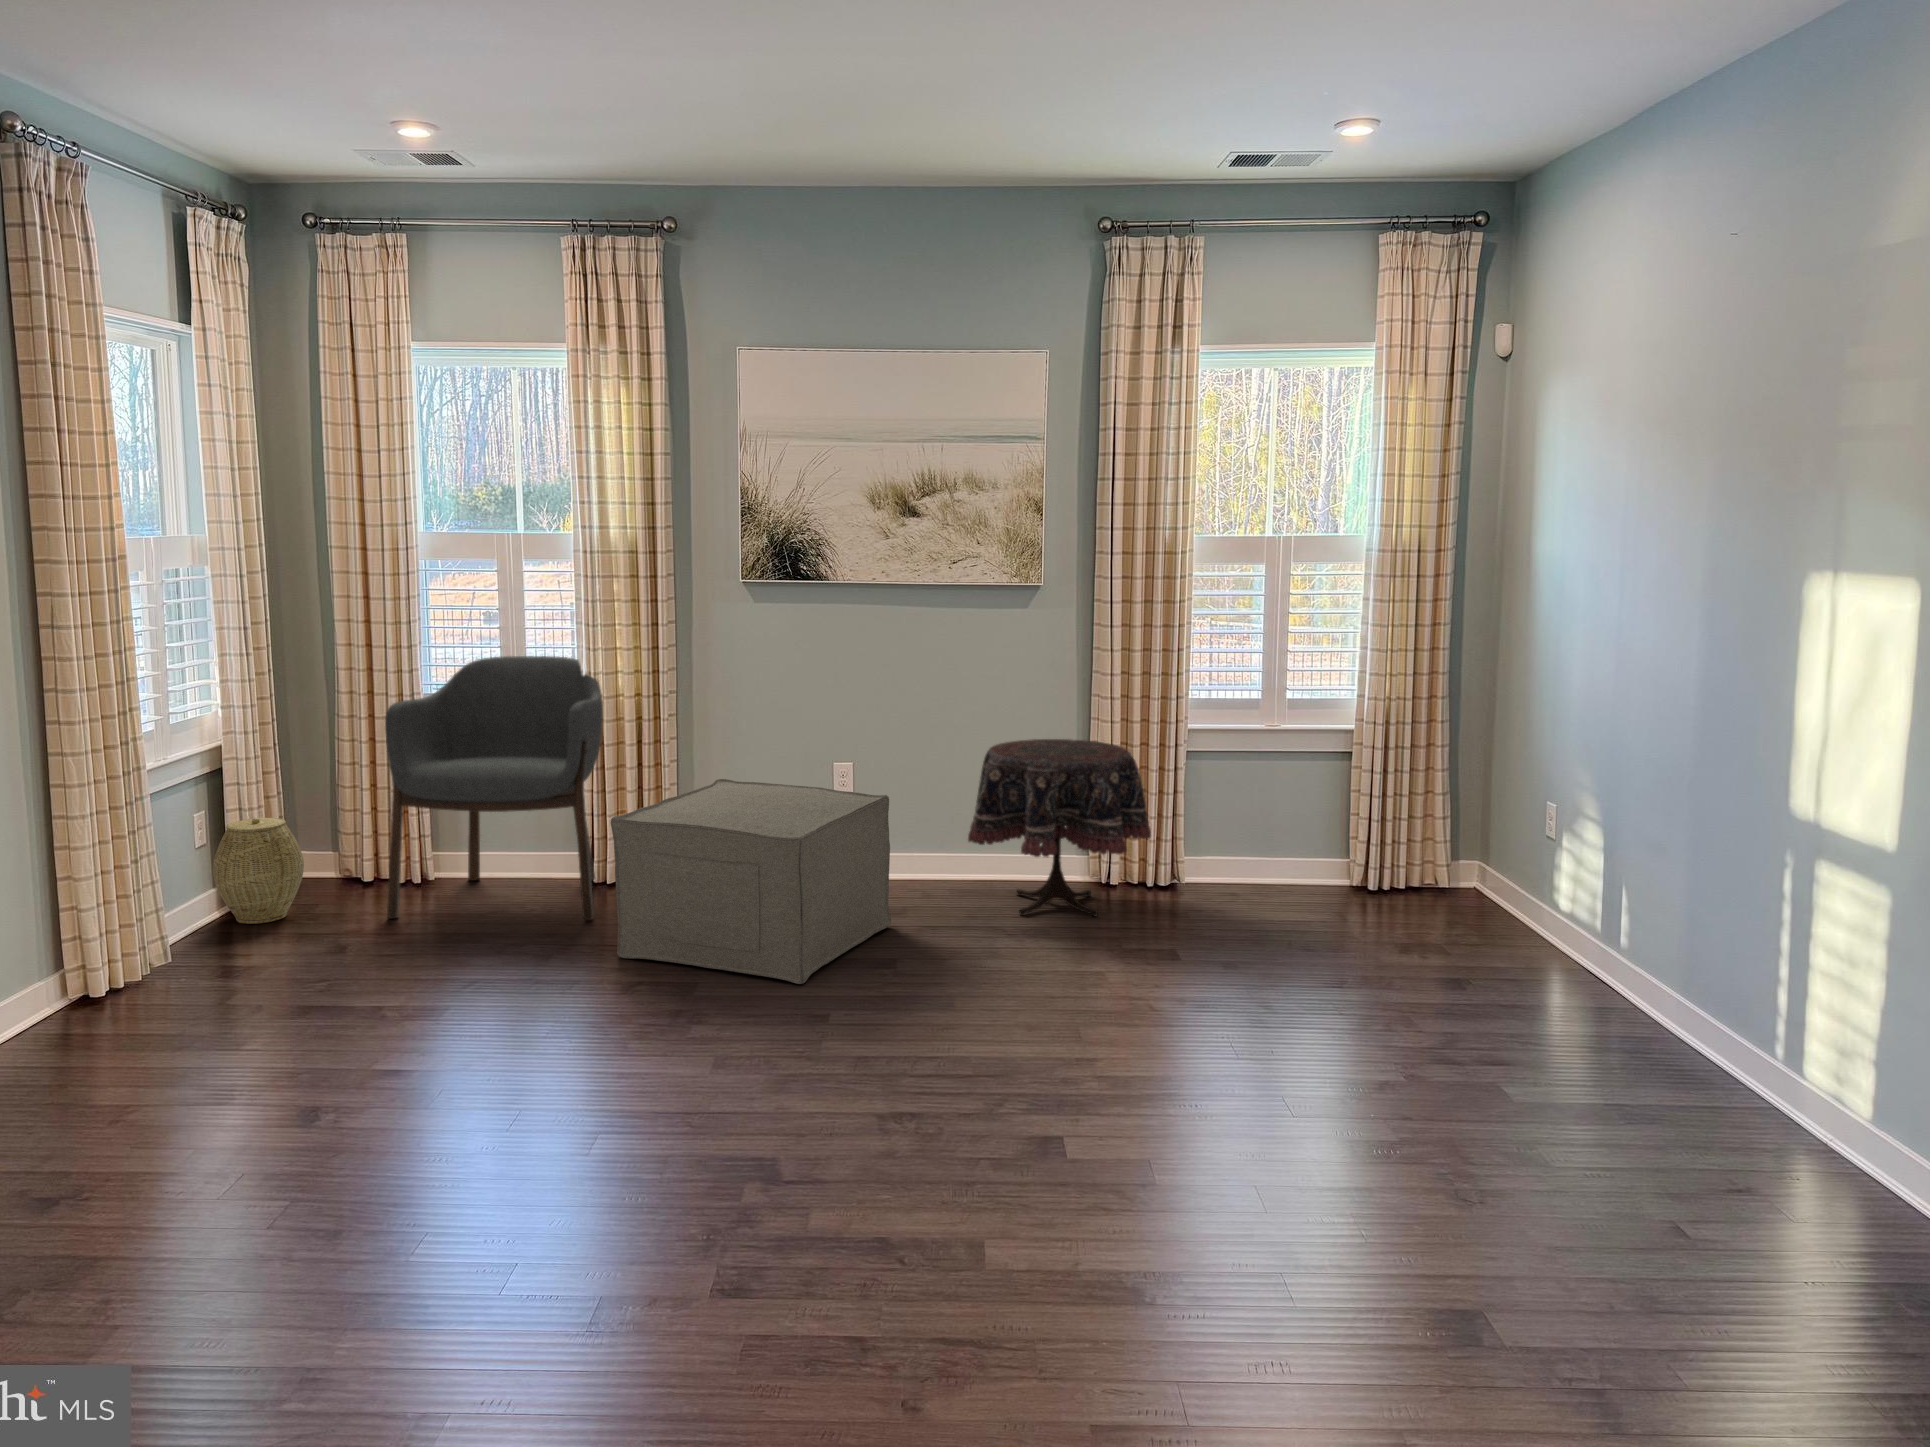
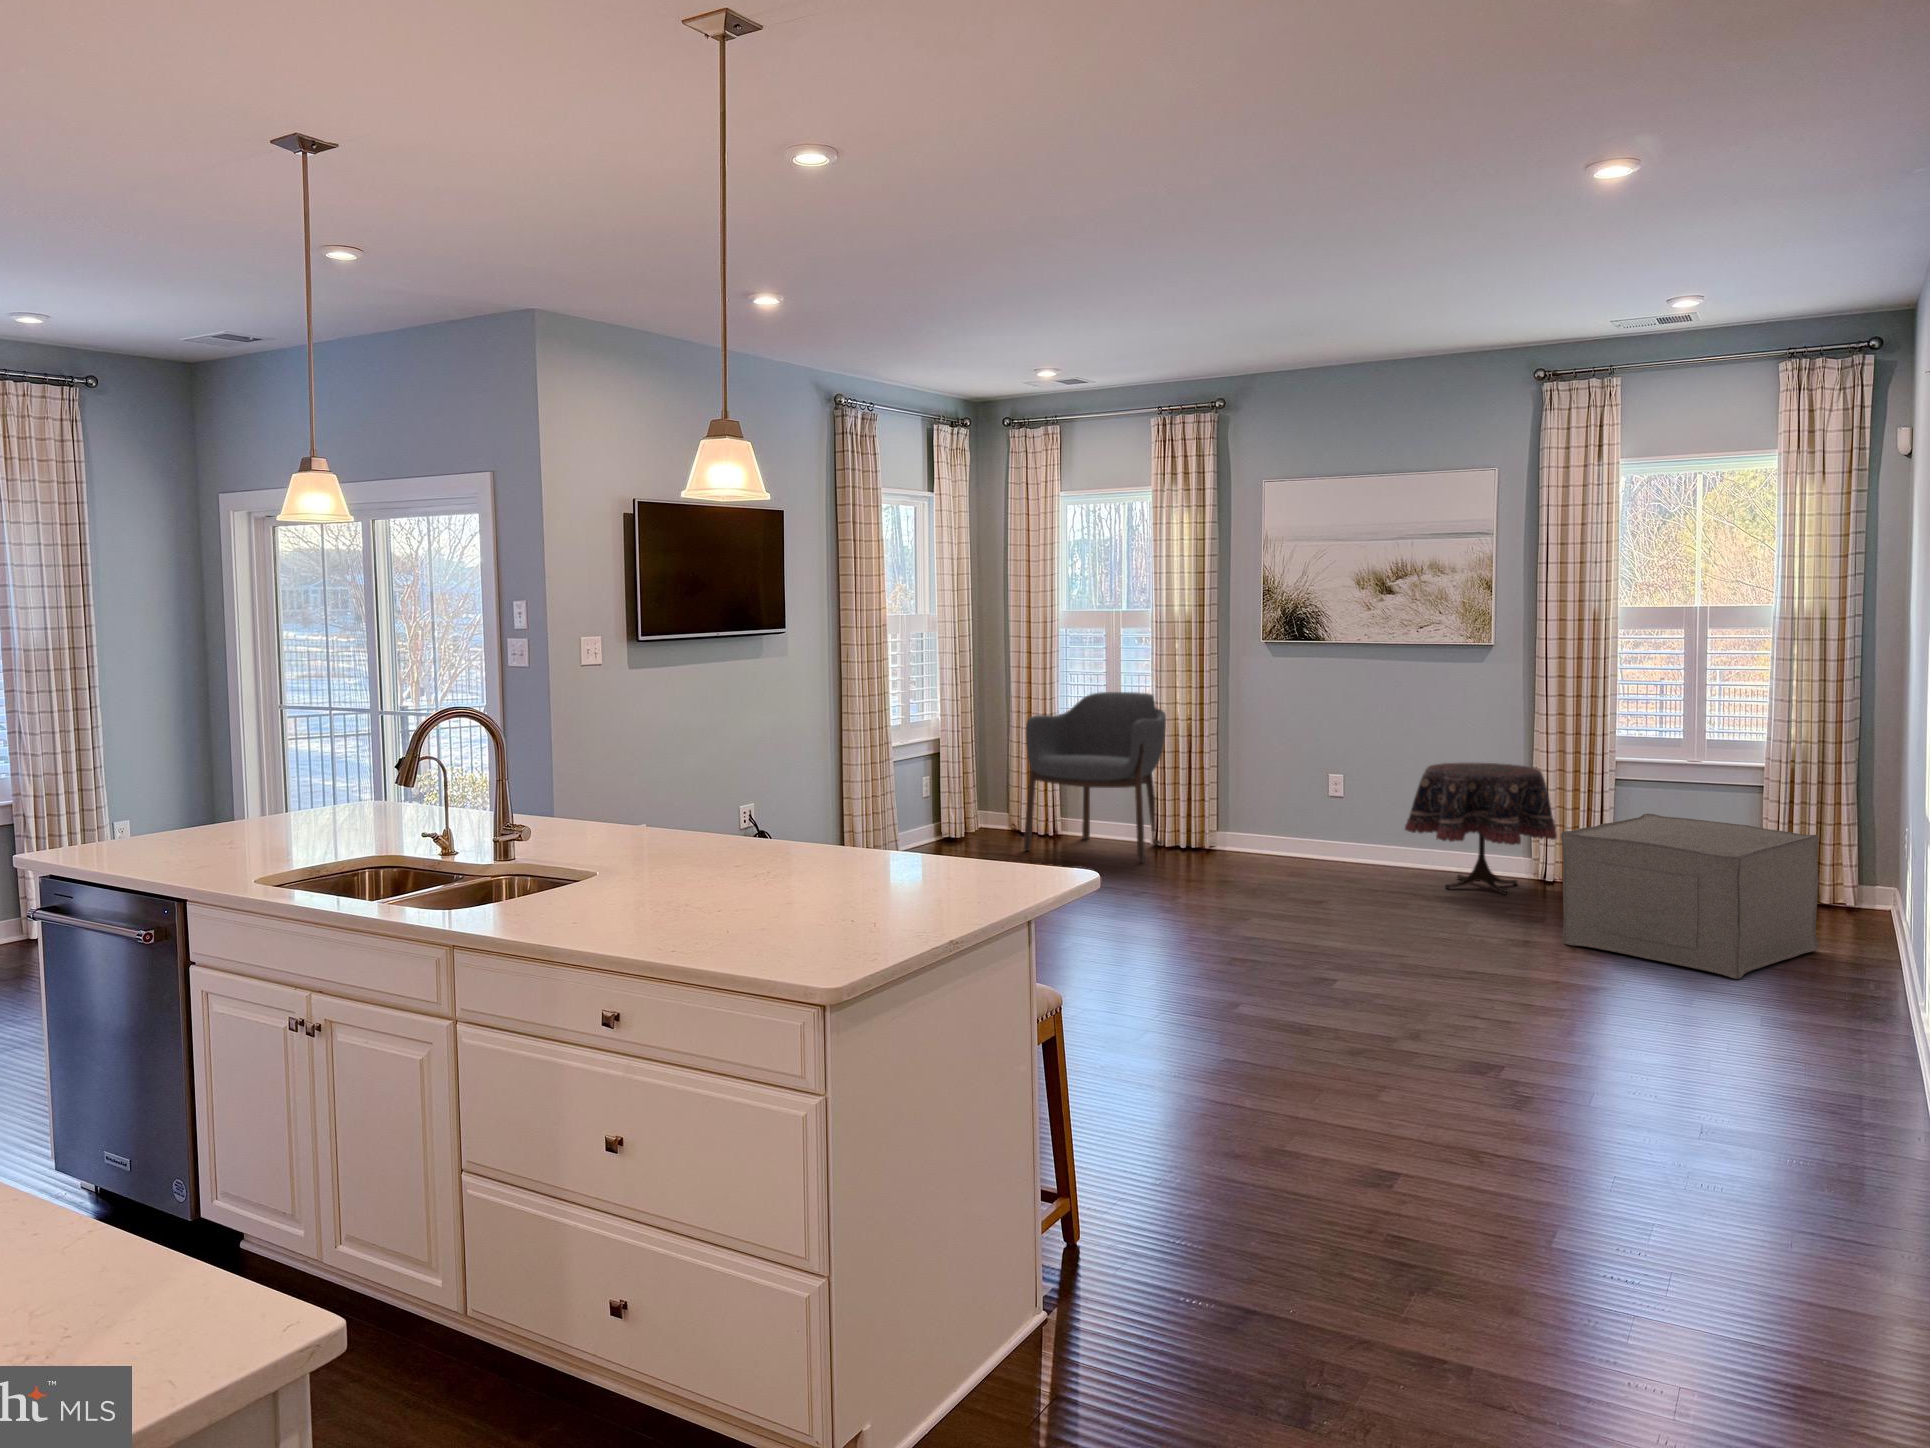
ottoman: present [611,779,891,984] -> present [1561,814,1819,979]
woven basket: present [213,818,304,924] -> none [931,782,980,846]

